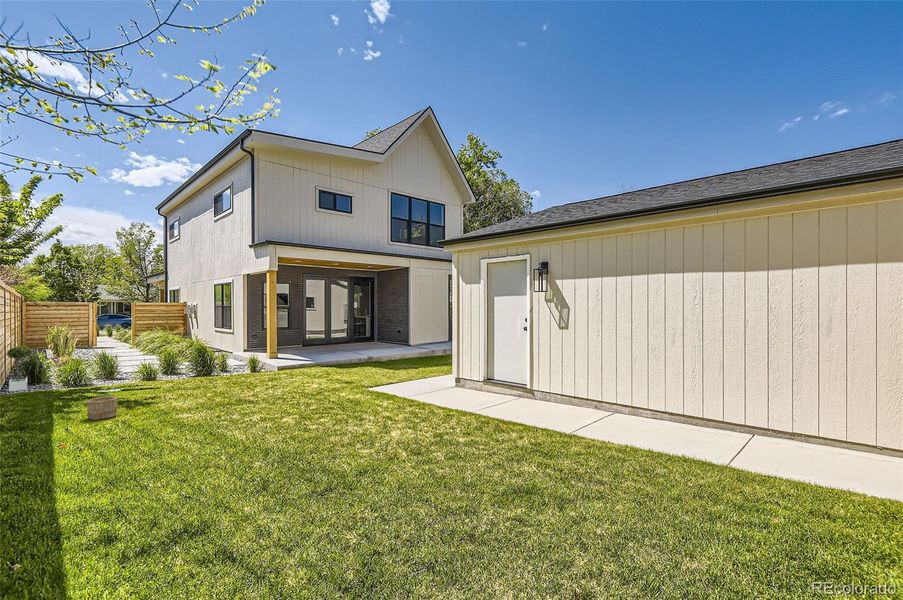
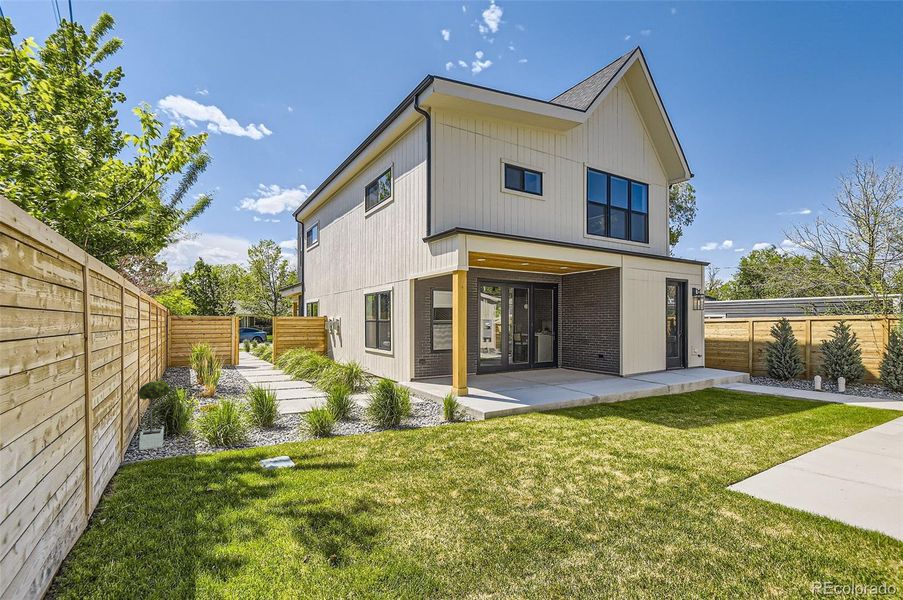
wooden bucket: present [86,396,117,420] -> none [257,508,312,573]

